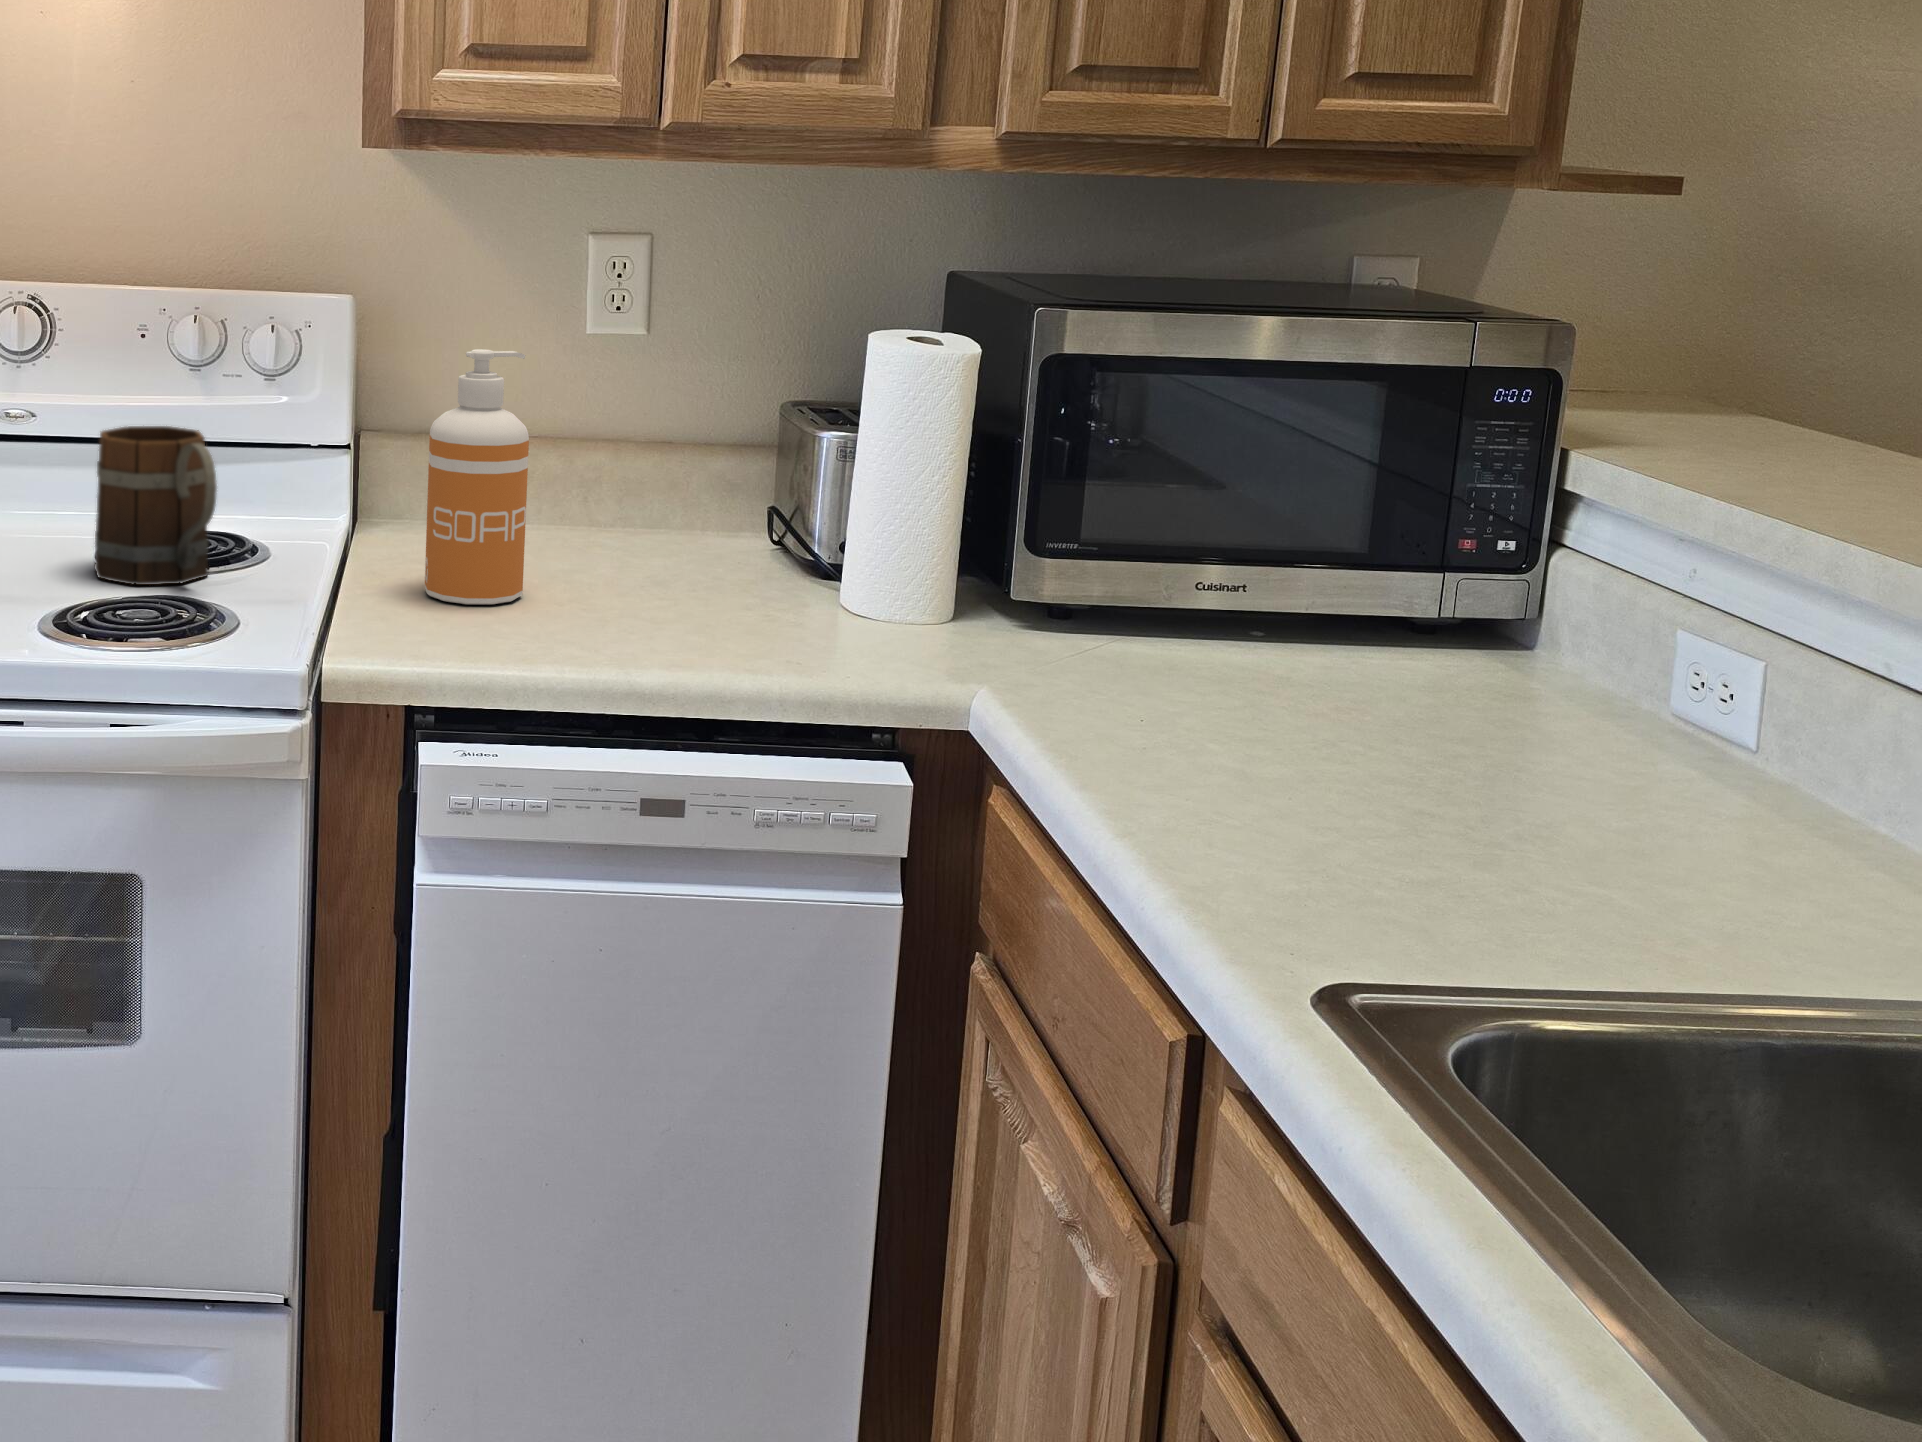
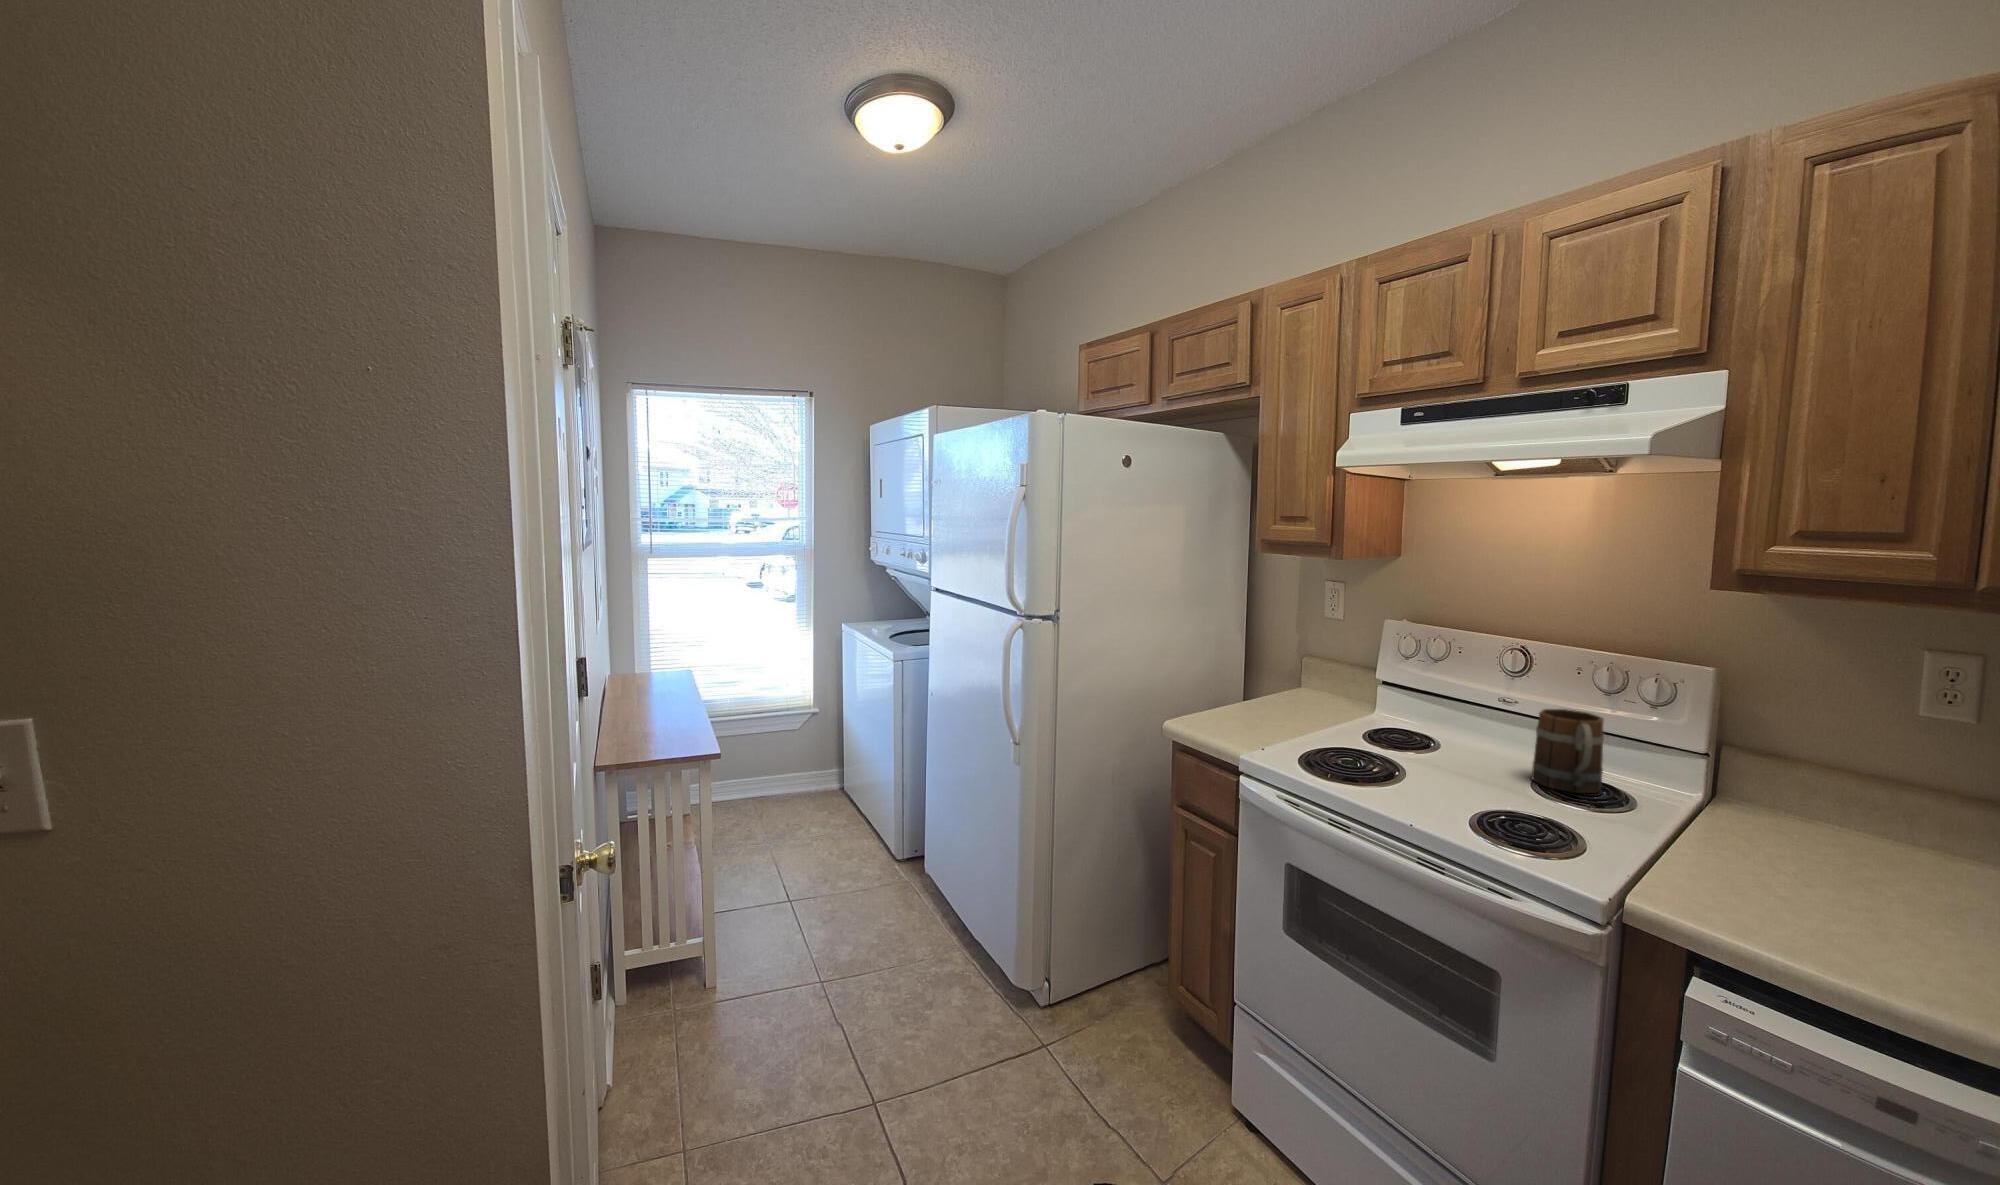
soap dispenser: present [425,349,529,604] -> none [1738,700,1832,859]

